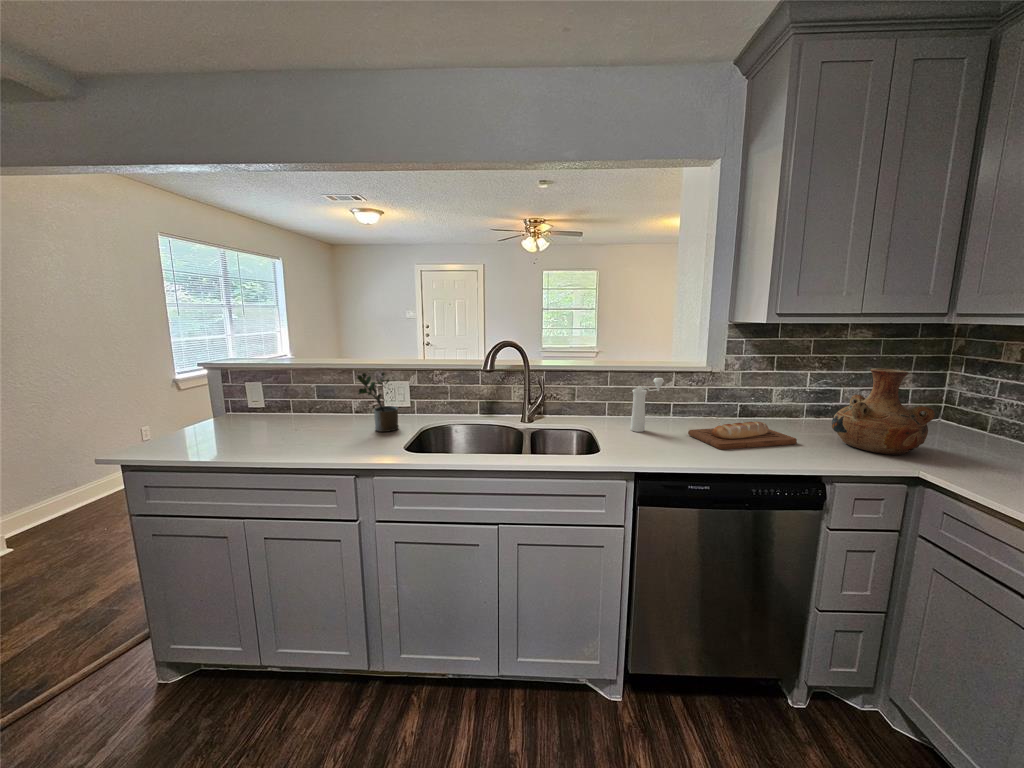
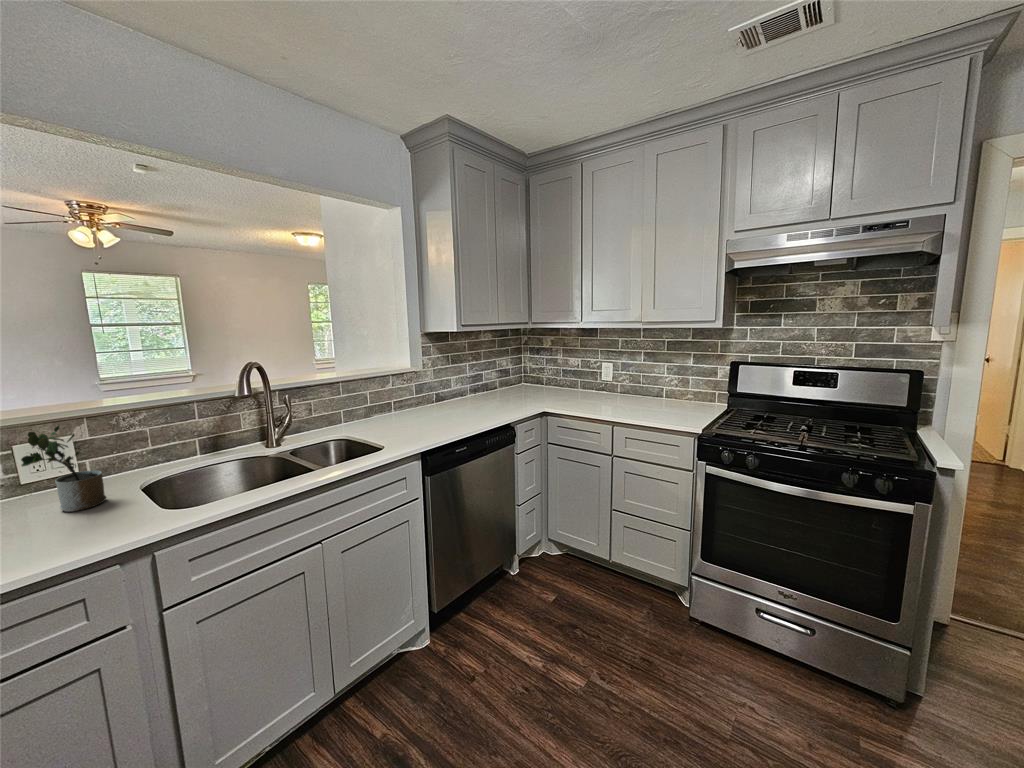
vase: present [832,368,935,455] -> none [495,356,538,406]
pepper mill: present [631,378,664,432] -> none [375,380,394,428]
bread loaf: present [688,422,797,449] -> none [422,401,484,424]

